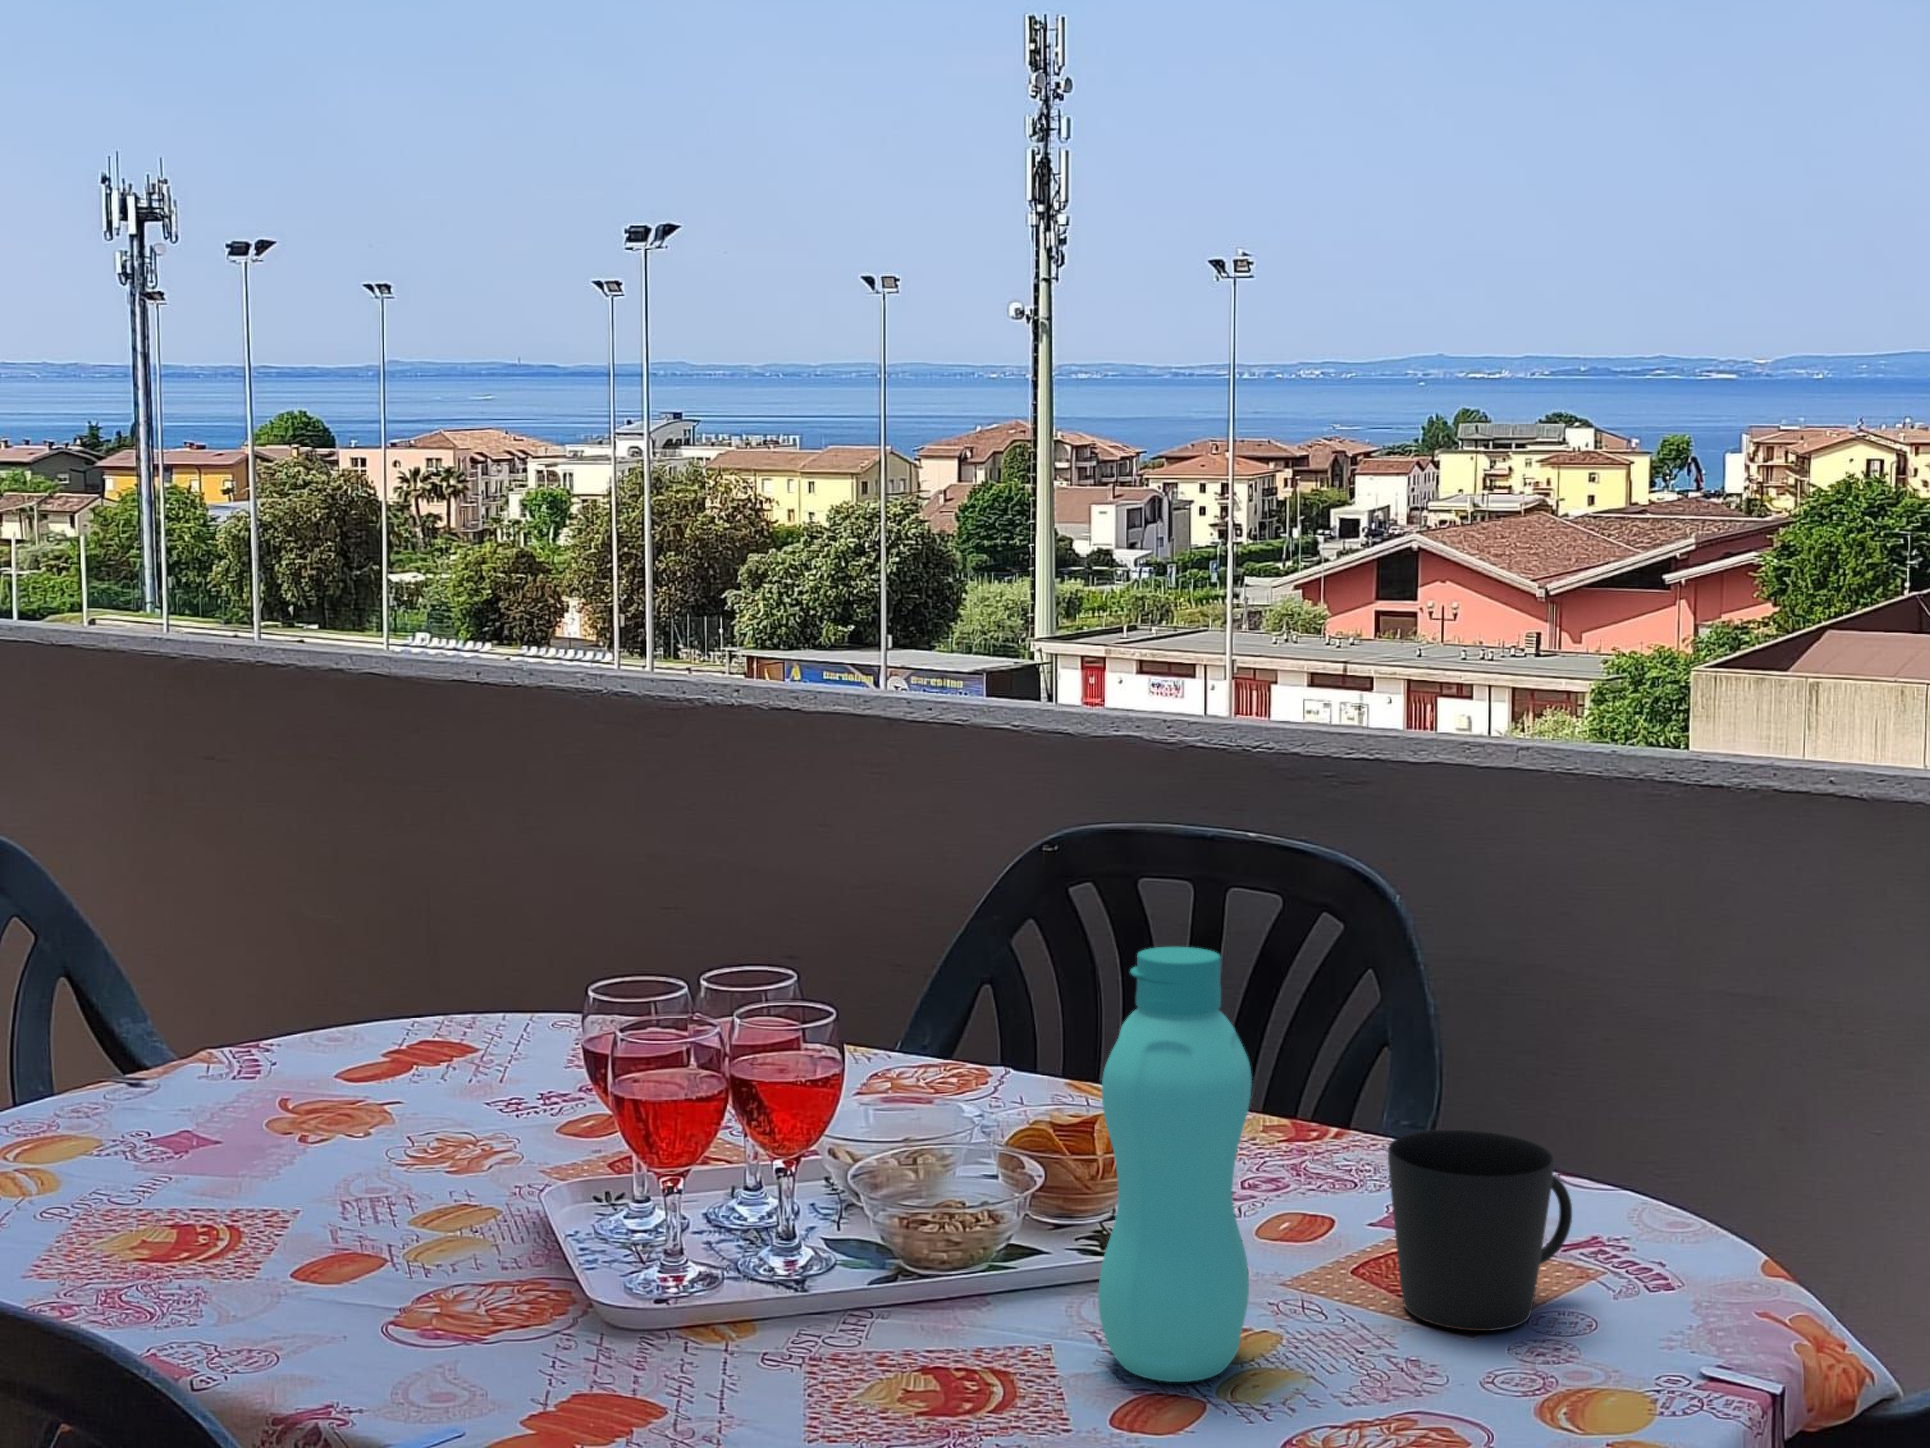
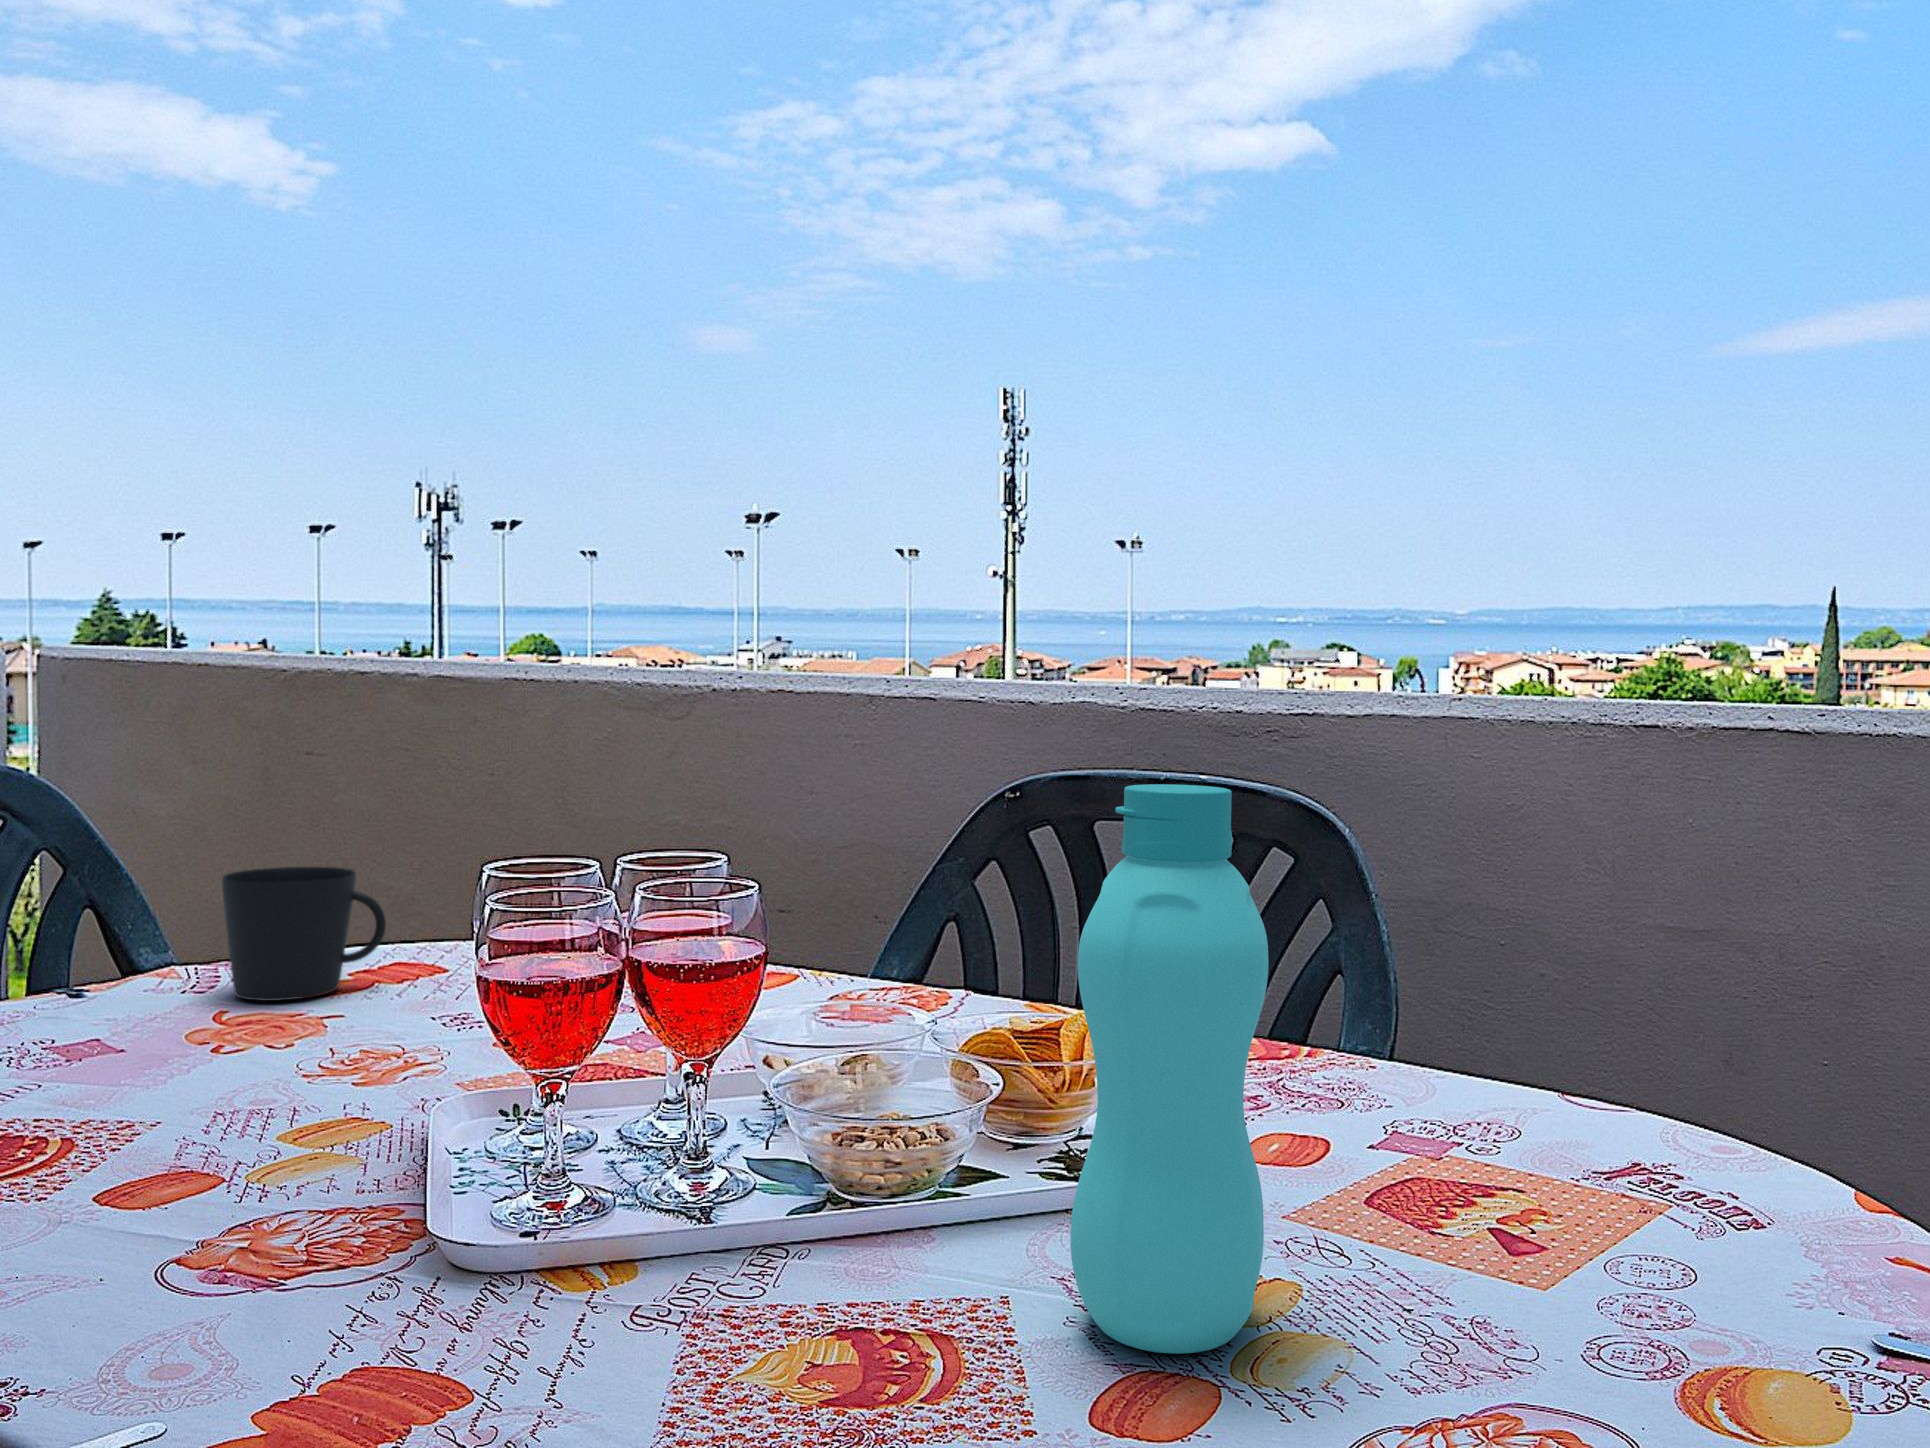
cup: present [1388,1130,1572,1331] -> present [222,867,386,1001]

